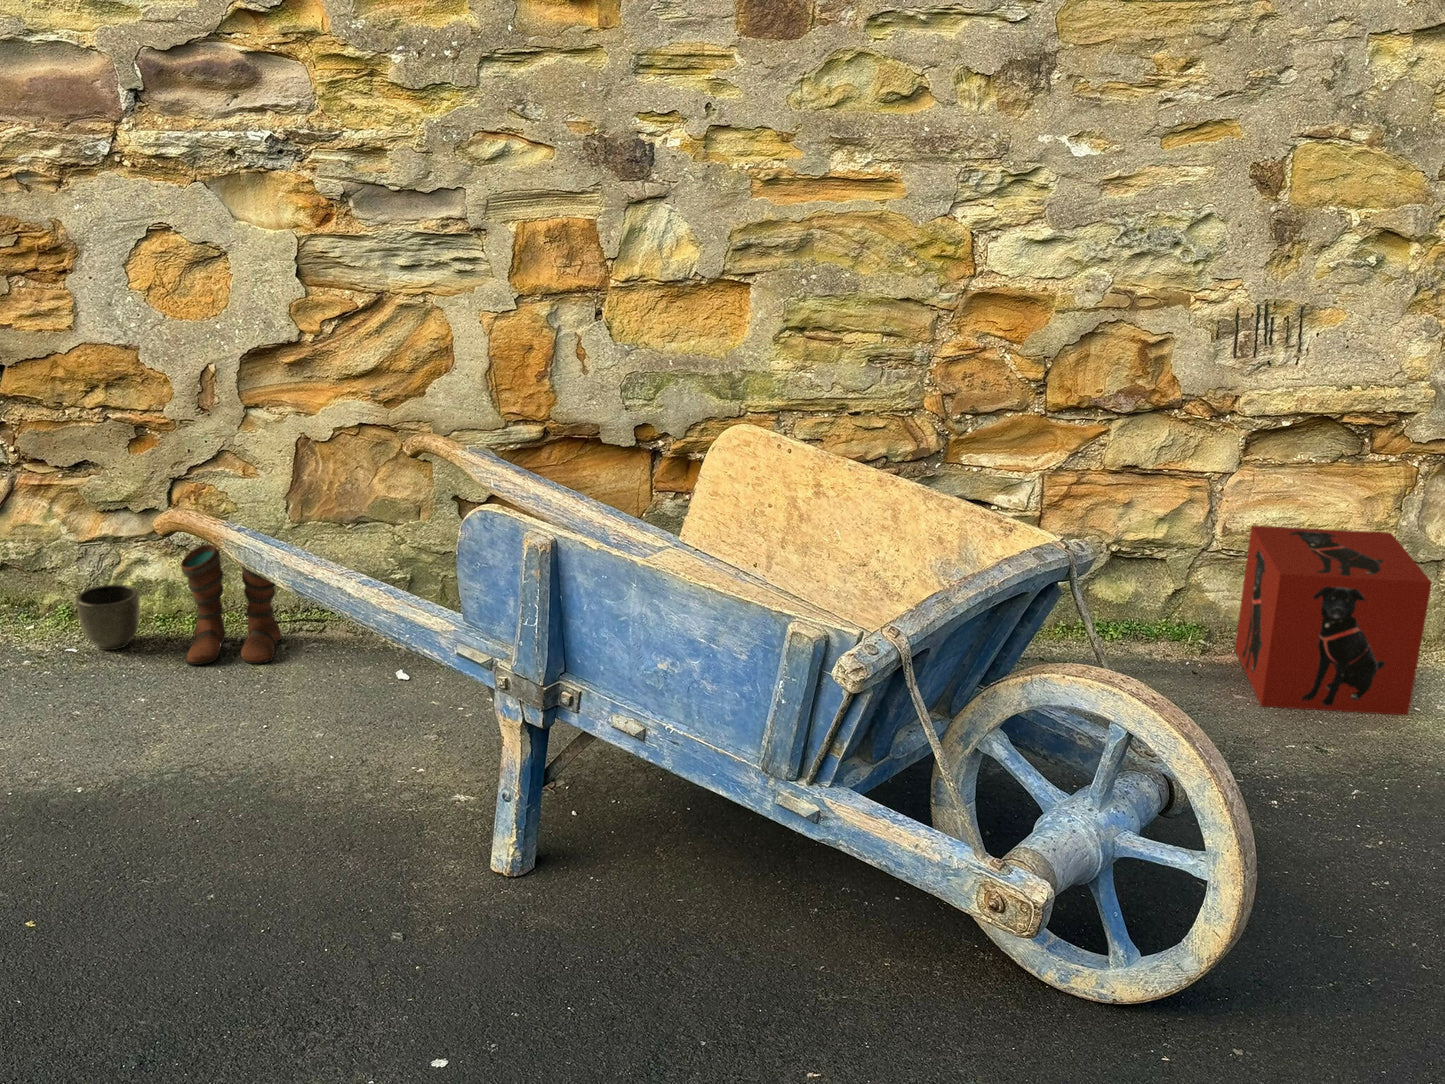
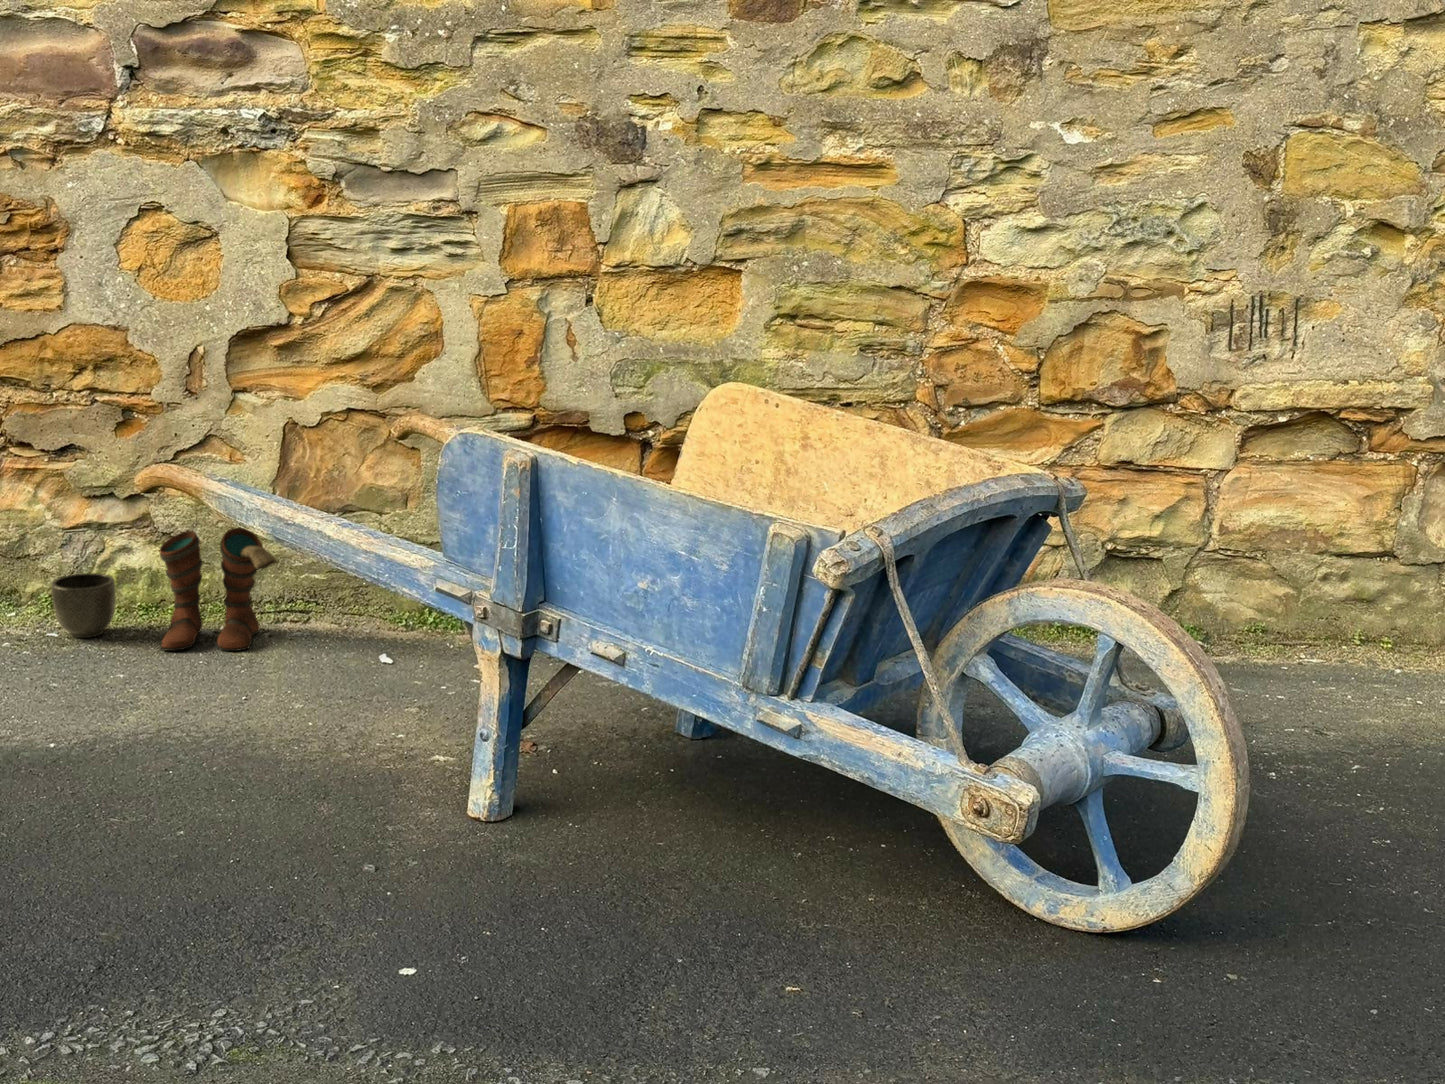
storage box: present [1235,526,1432,715] -> none [1236,524,1434,710]

